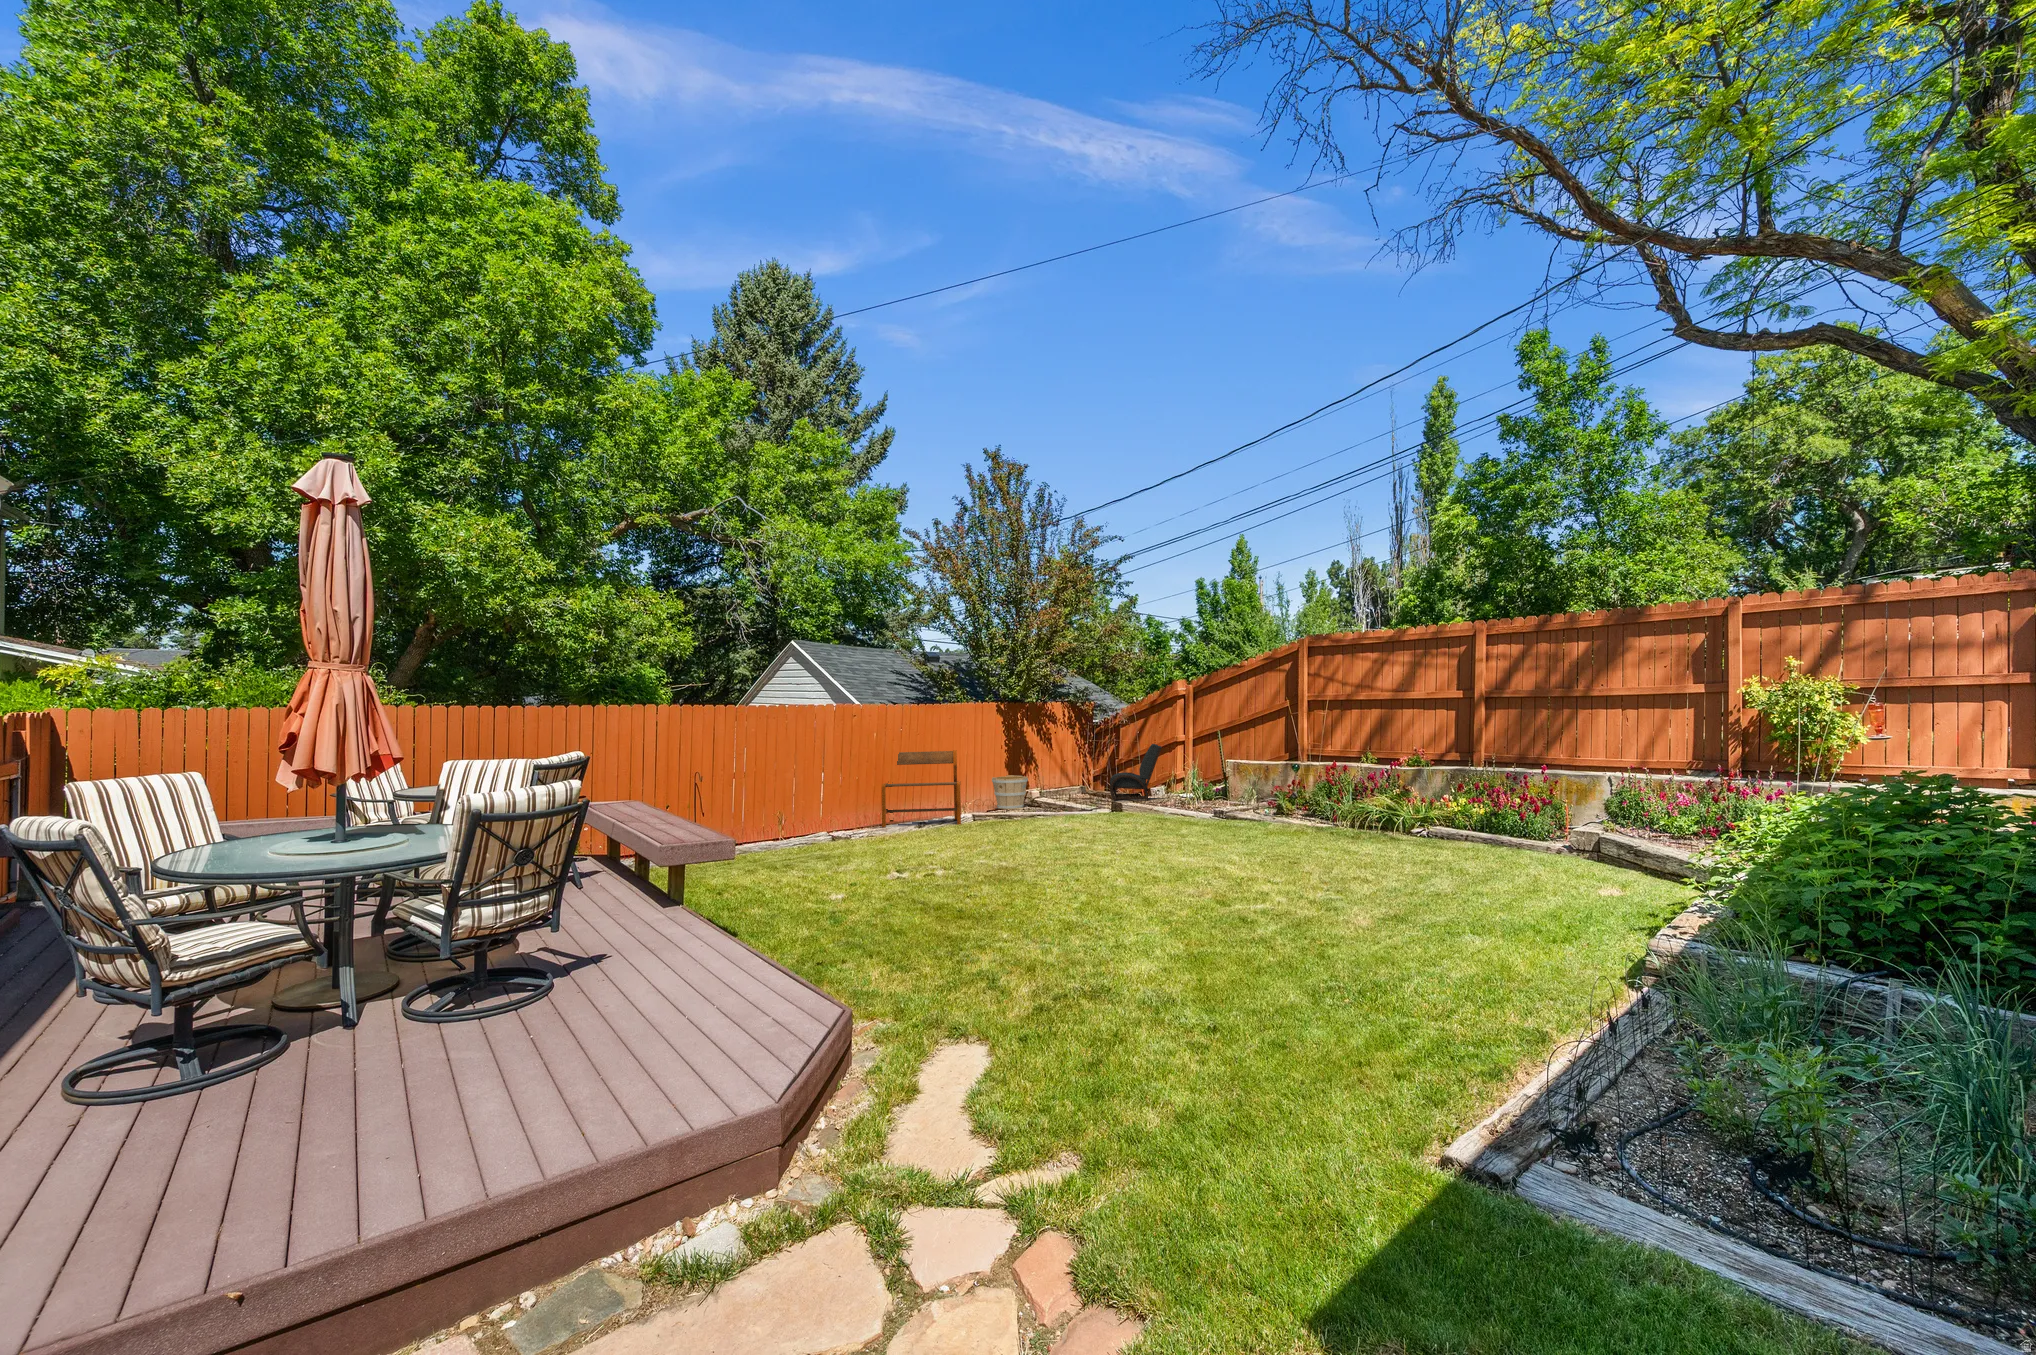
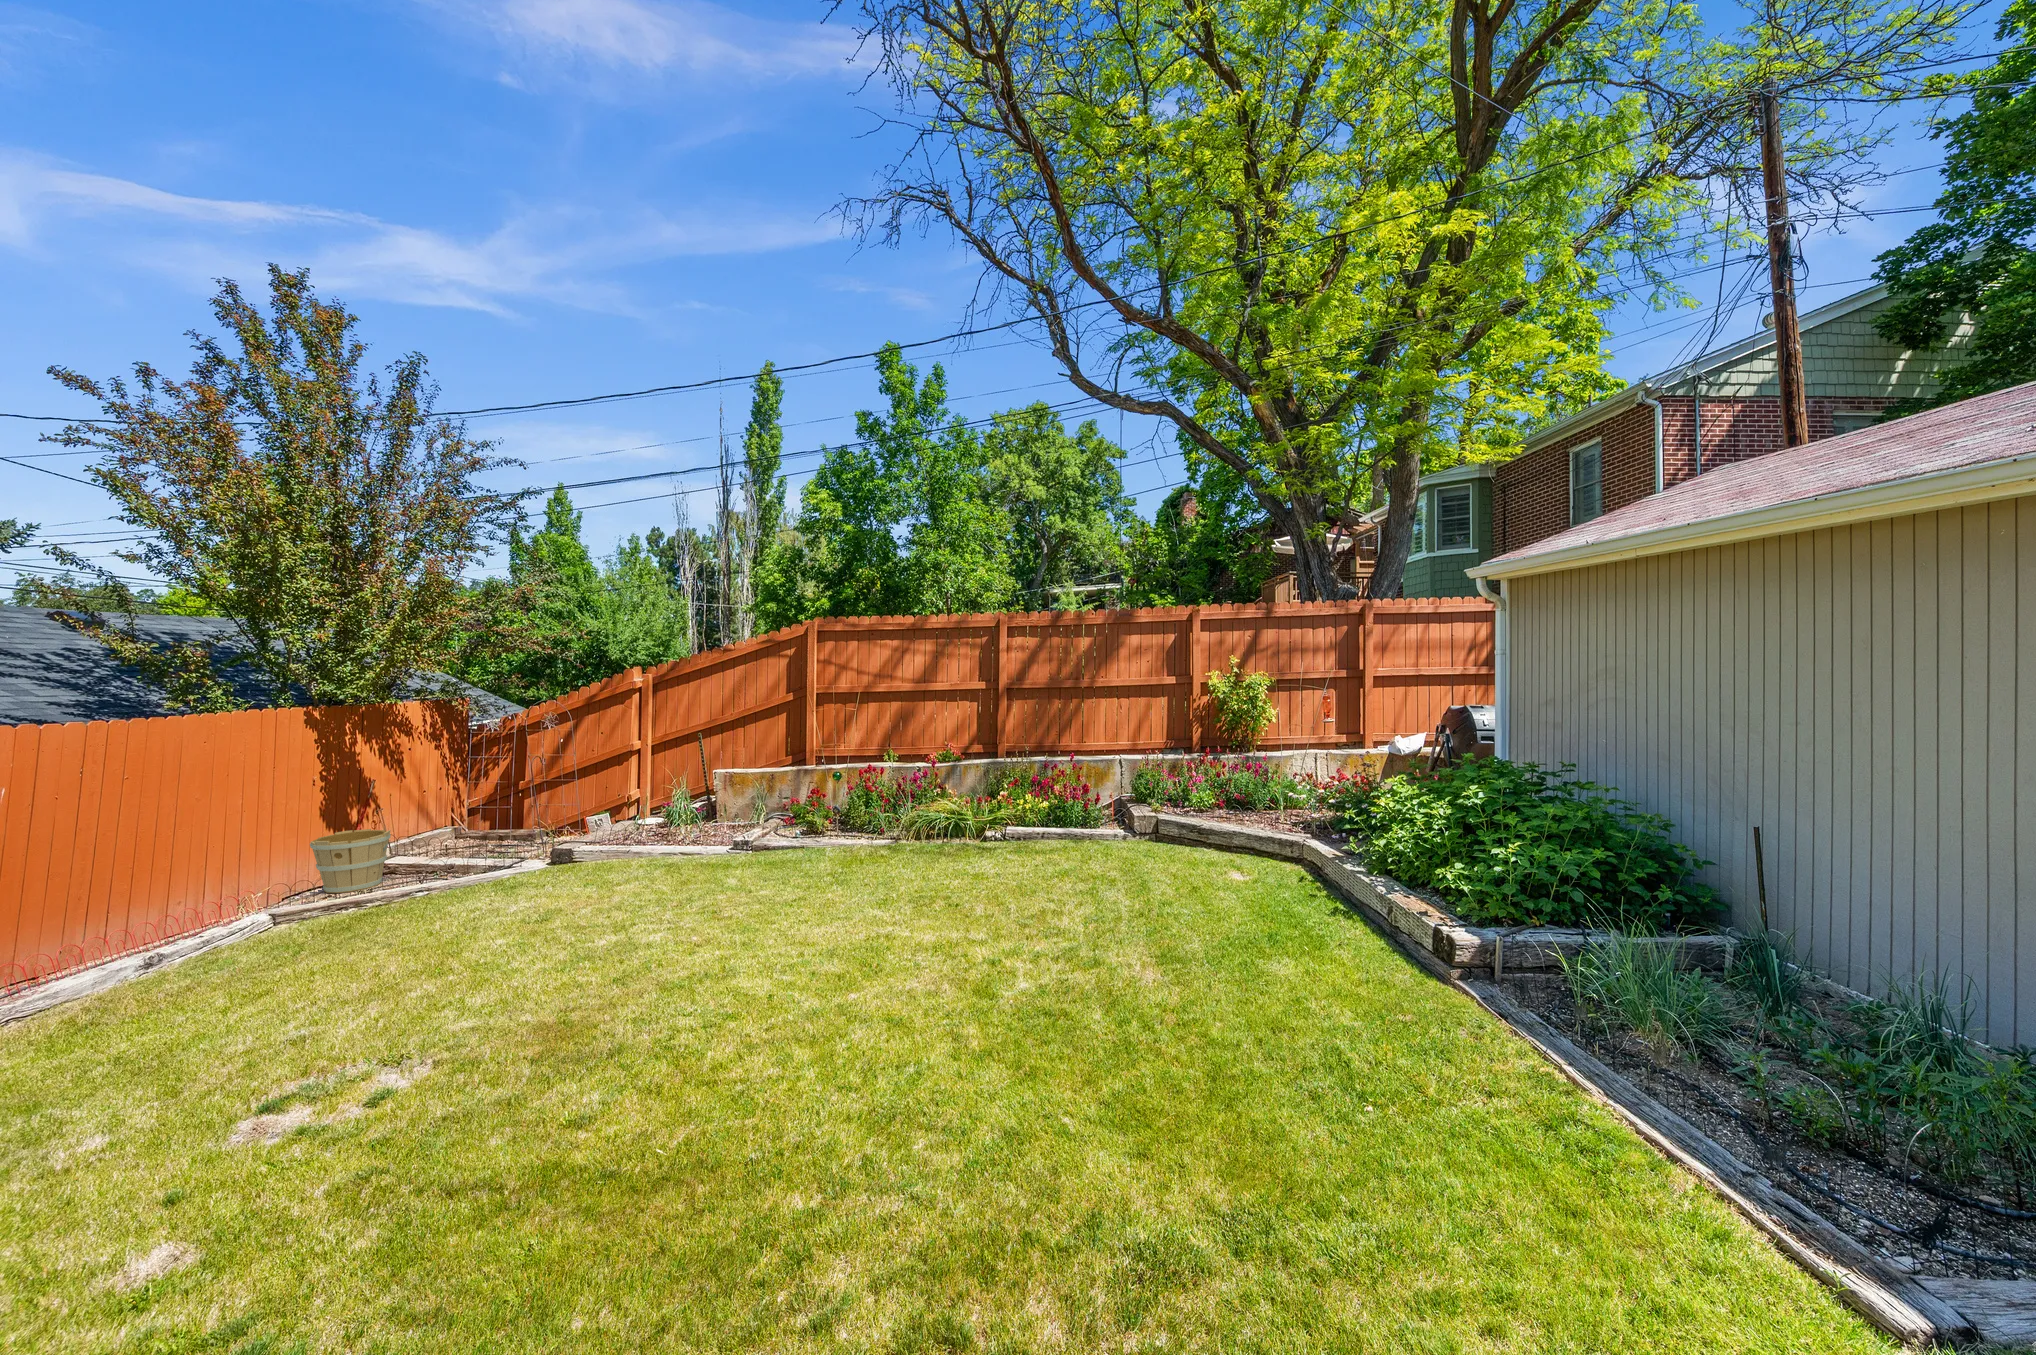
lounge chair: present [1110,744,1162,801] -> none [517,755,606,844]
bench: present [882,750,961,827] -> none [73,807,309,999]

